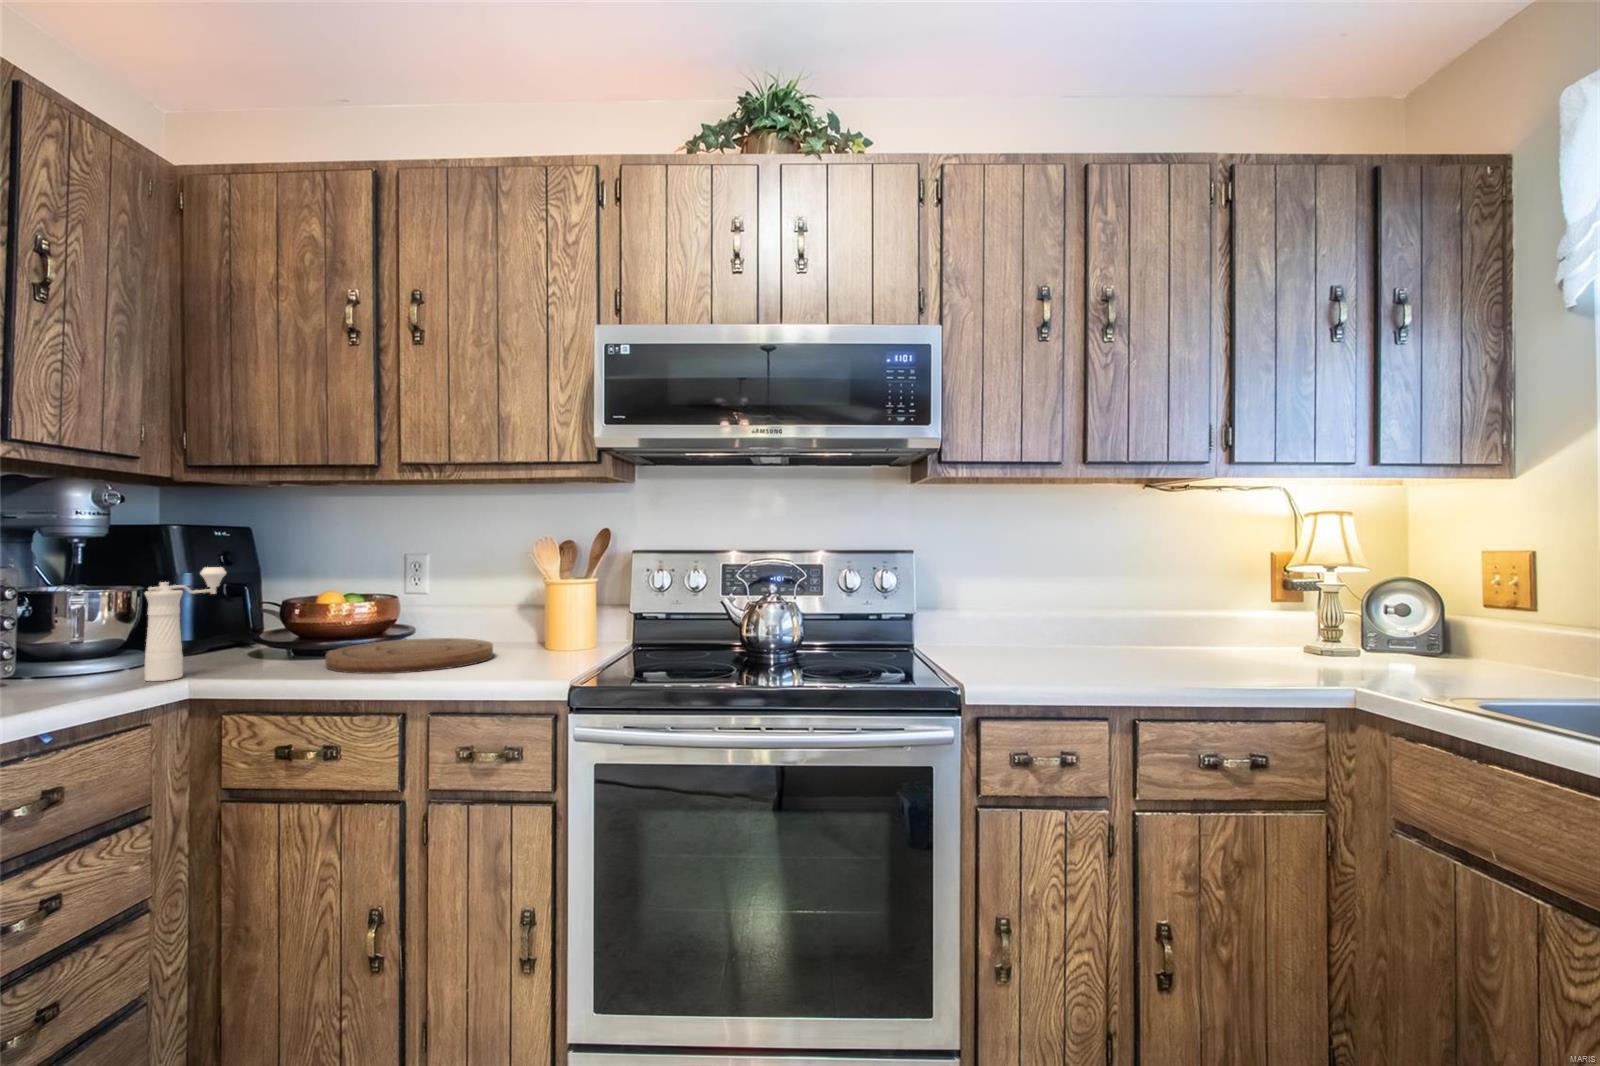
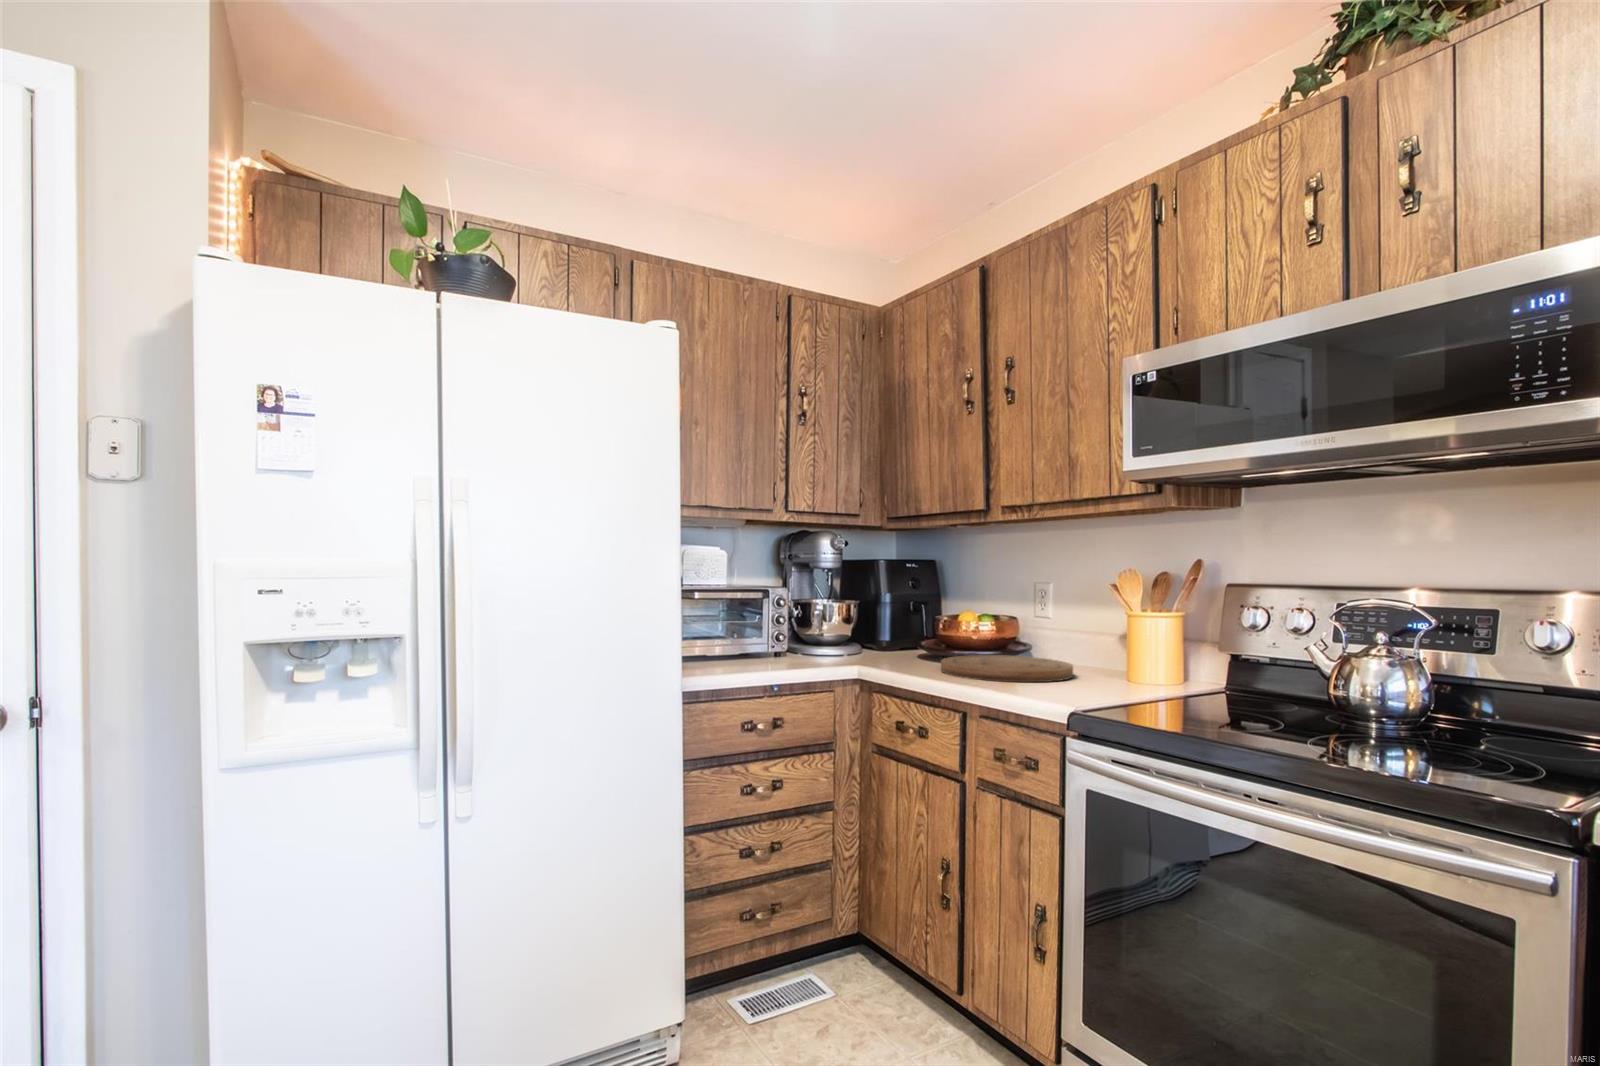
pepper mill: present [145,567,226,681] -> none [841,588,891,663]

